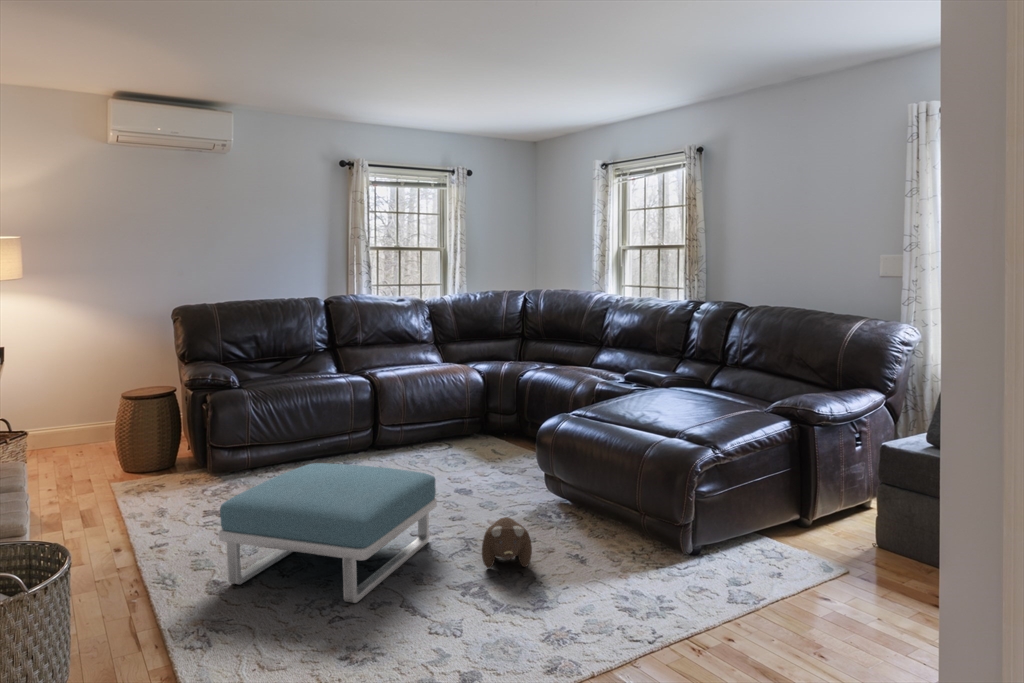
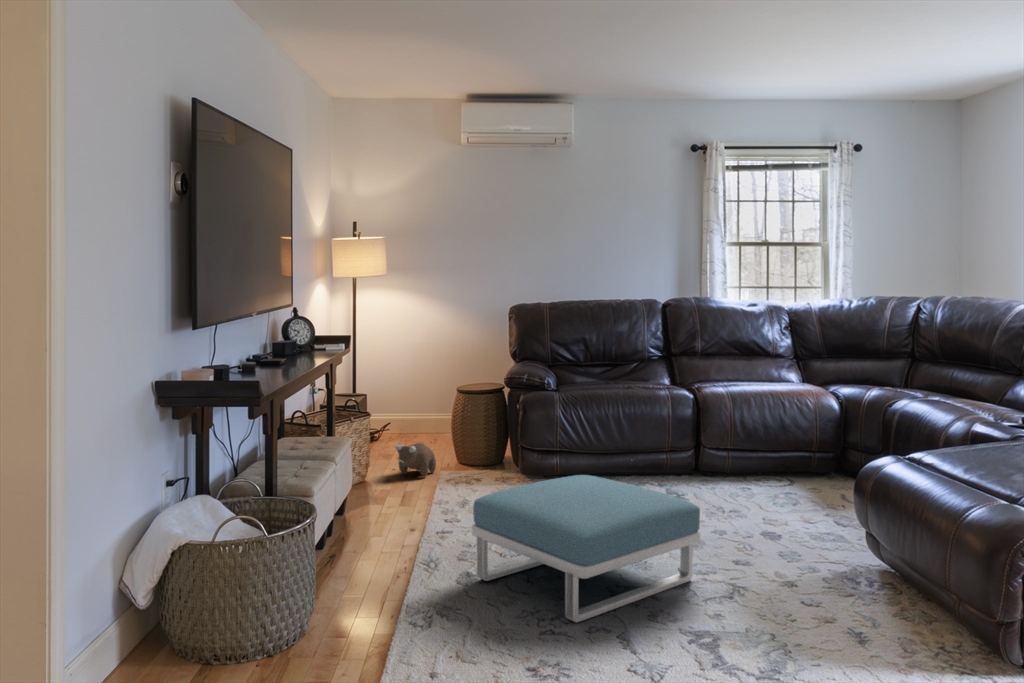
plush toy: present [482,517,532,568] -> present [395,443,436,477]

